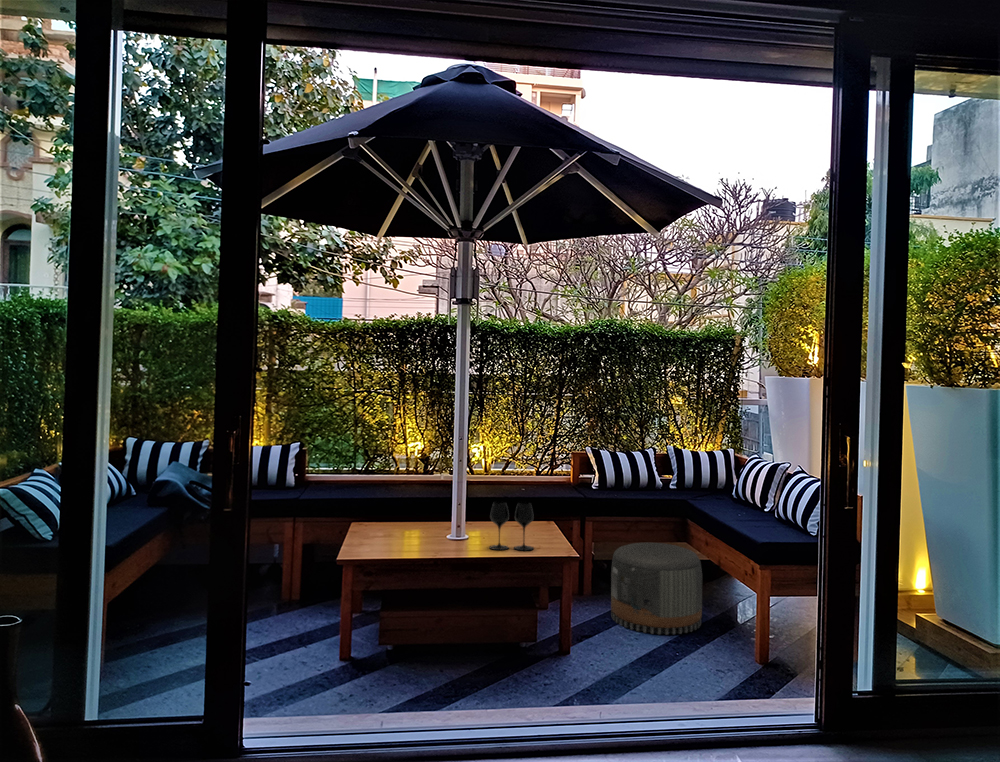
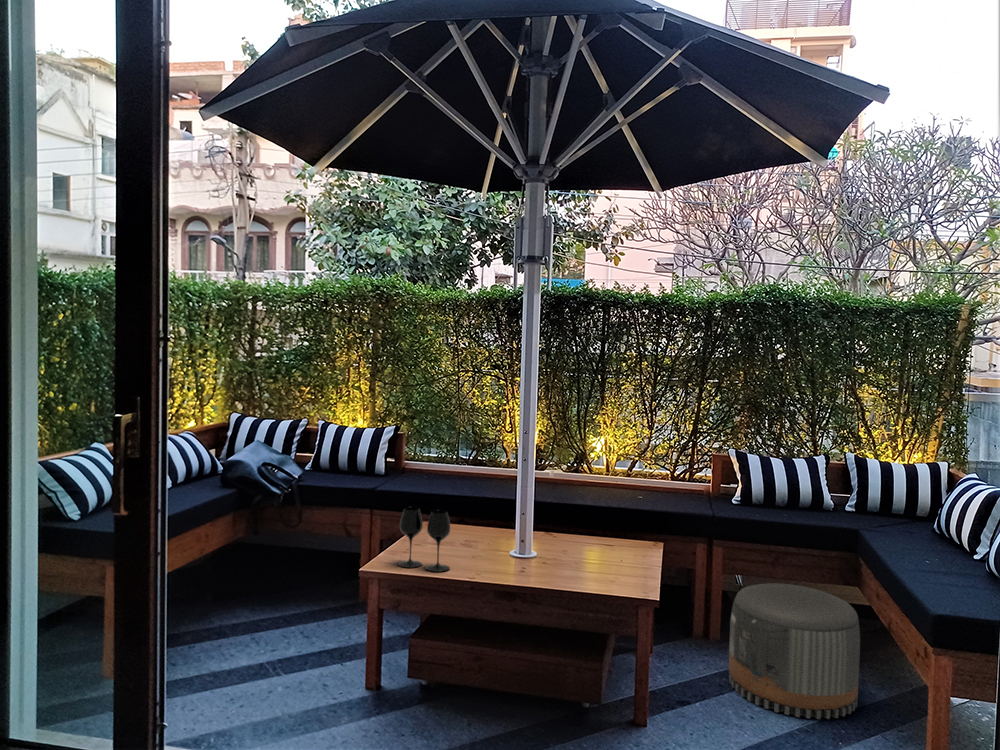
wine glass: present [490,501,533,550] -> present [398,507,450,572]

